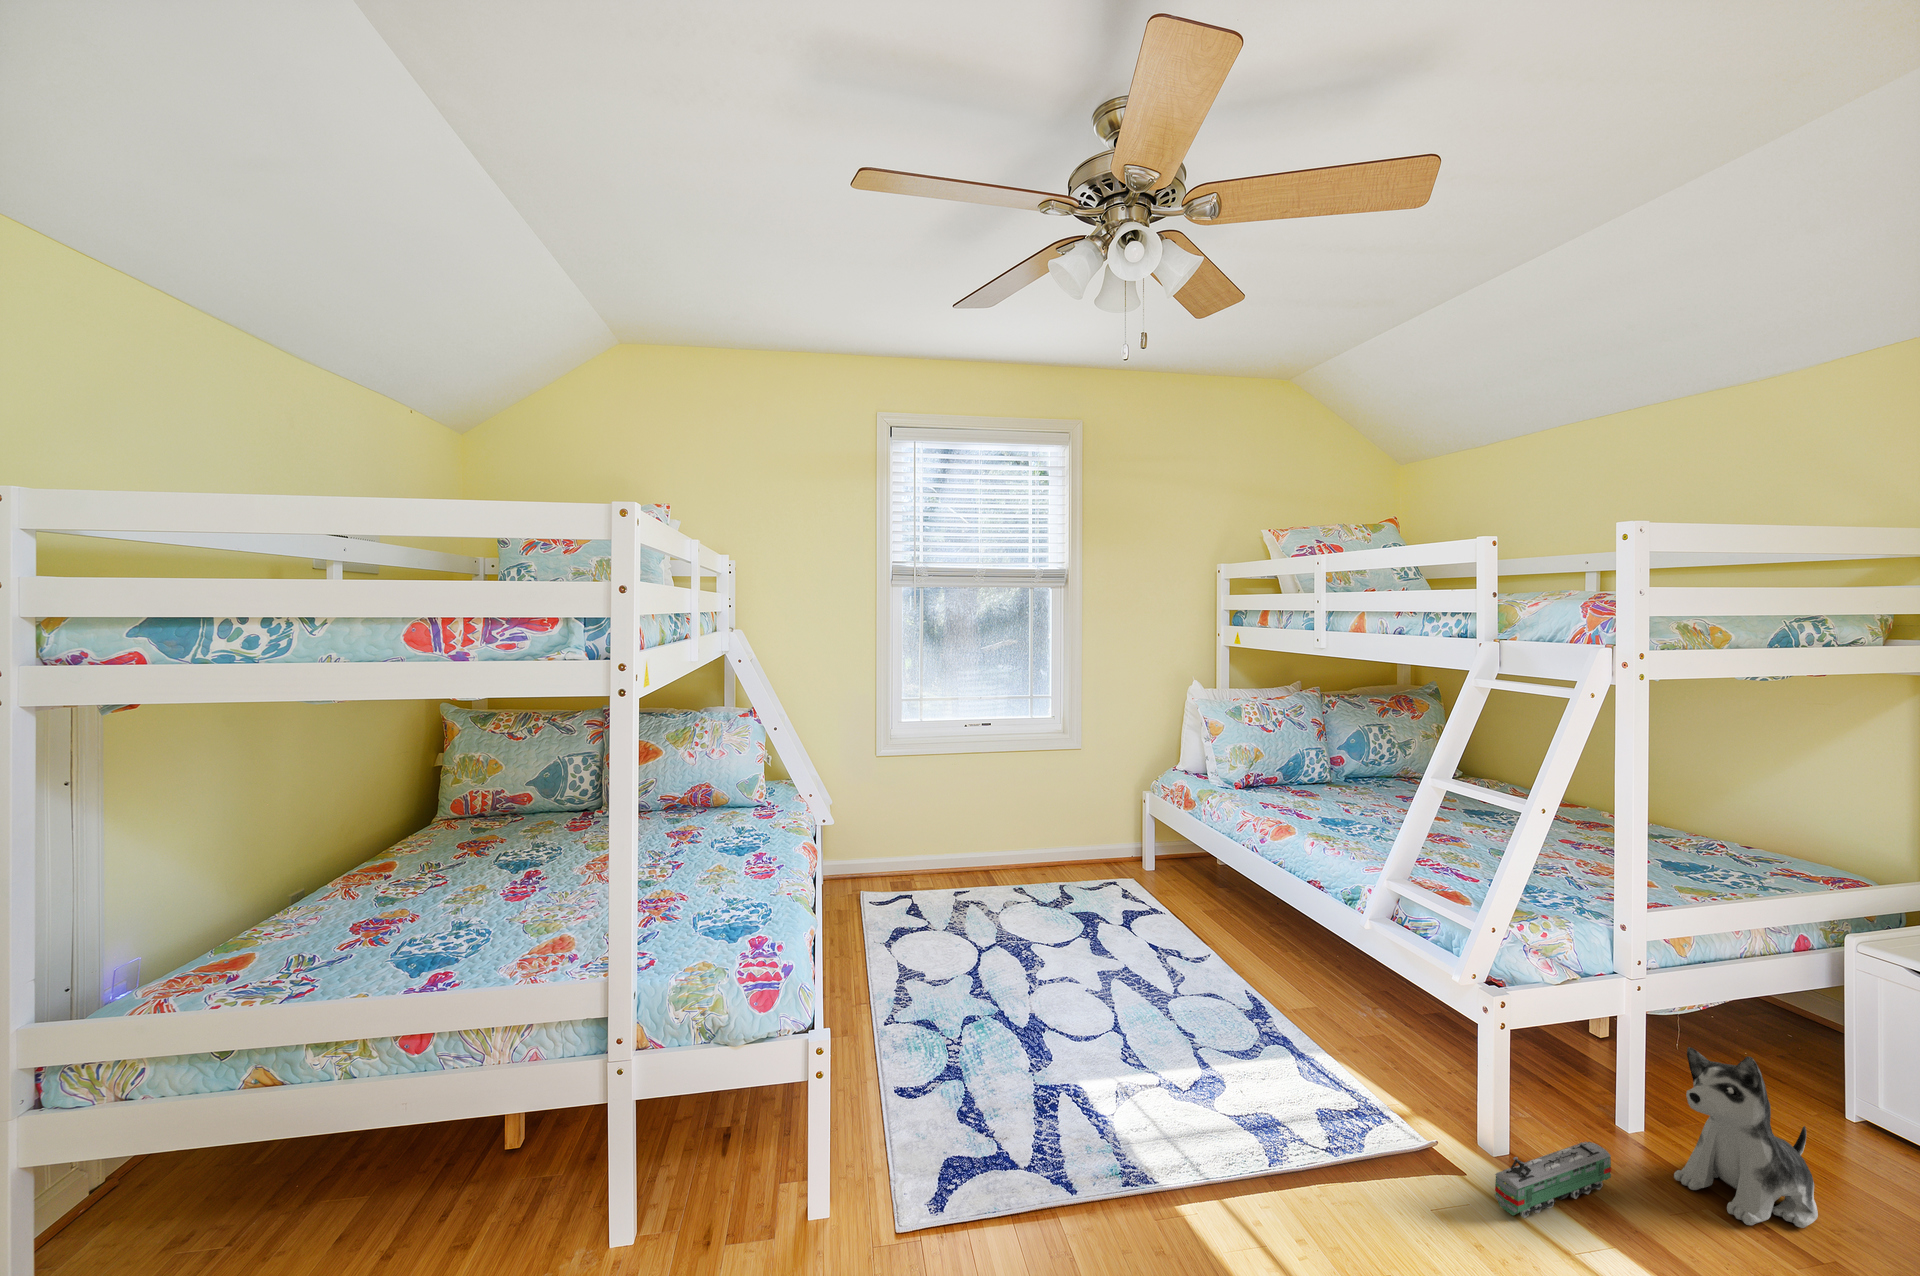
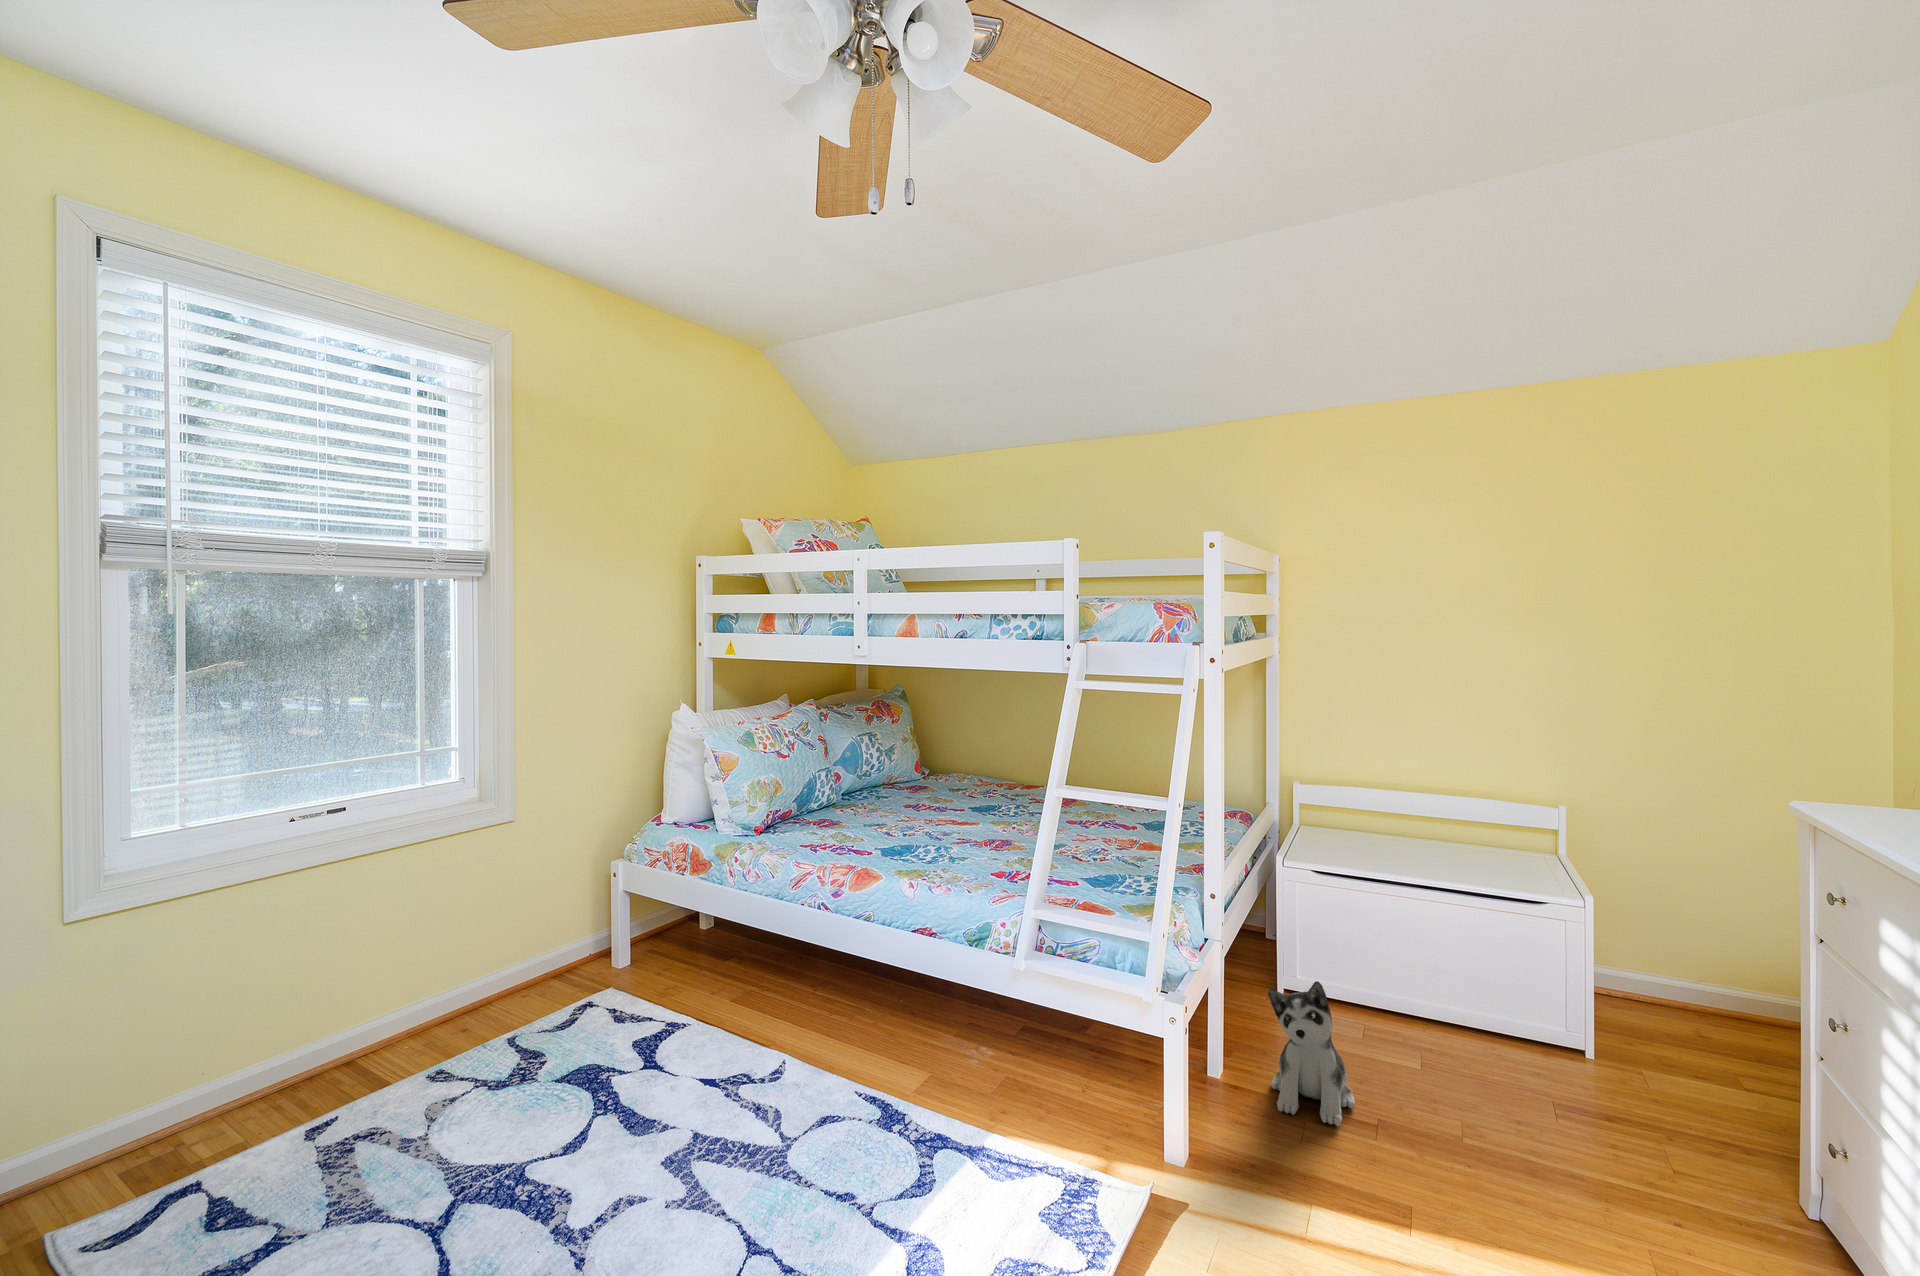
toy train: present [1495,1142,1611,1218] -> none [1238,1112,1264,1232]

